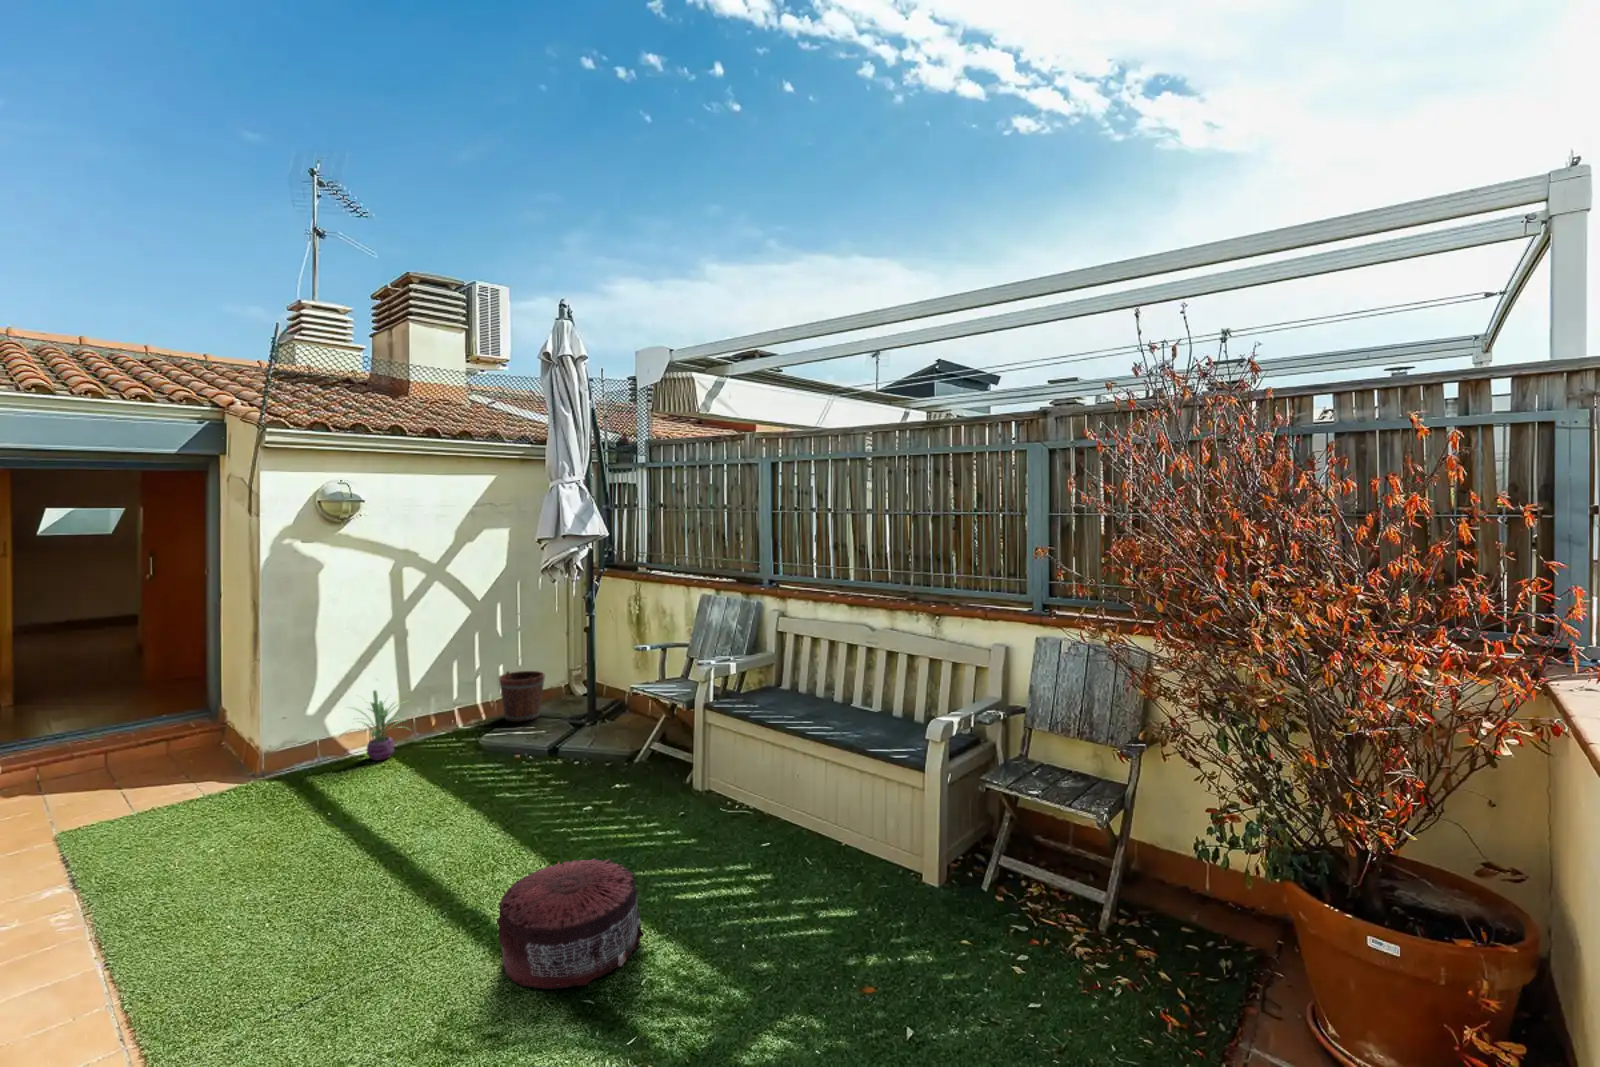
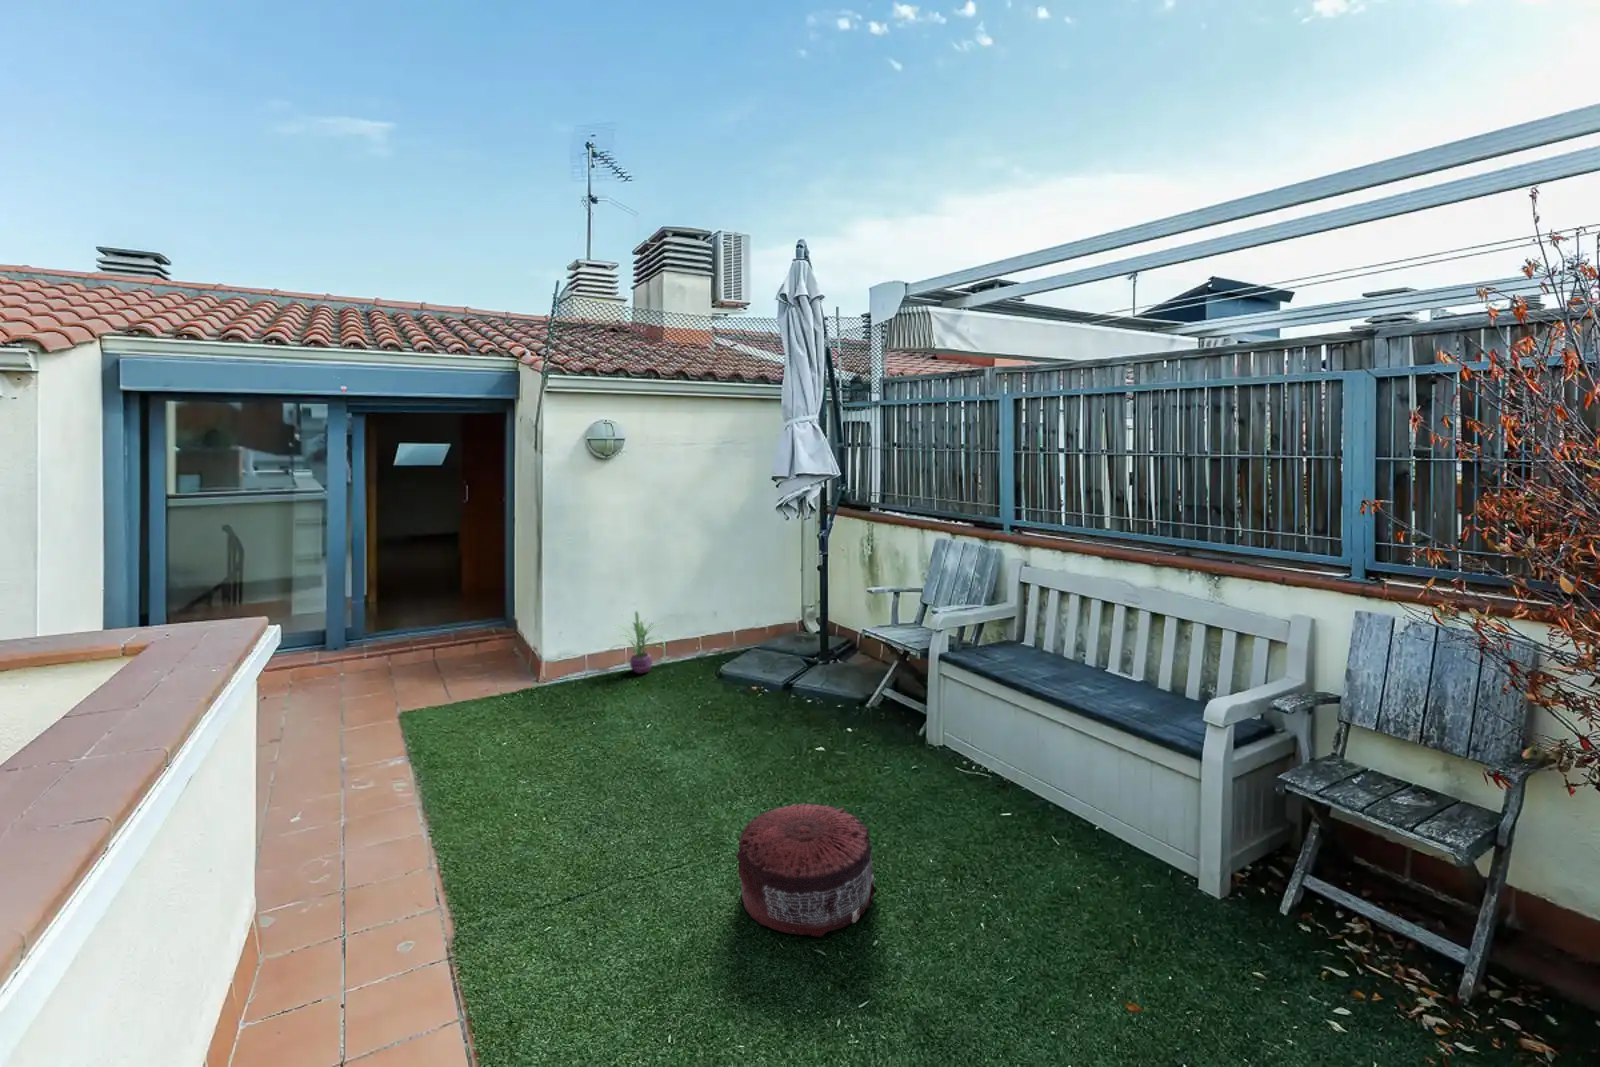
bucket: present [499,671,545,722] -> none [739,601,780,648]

